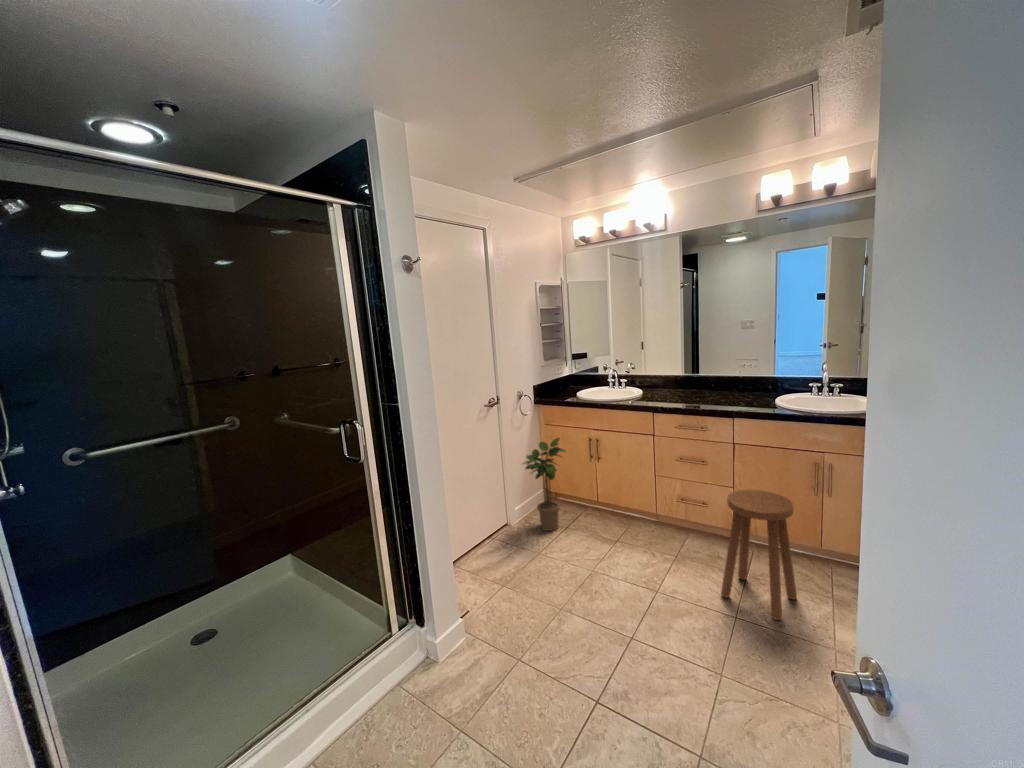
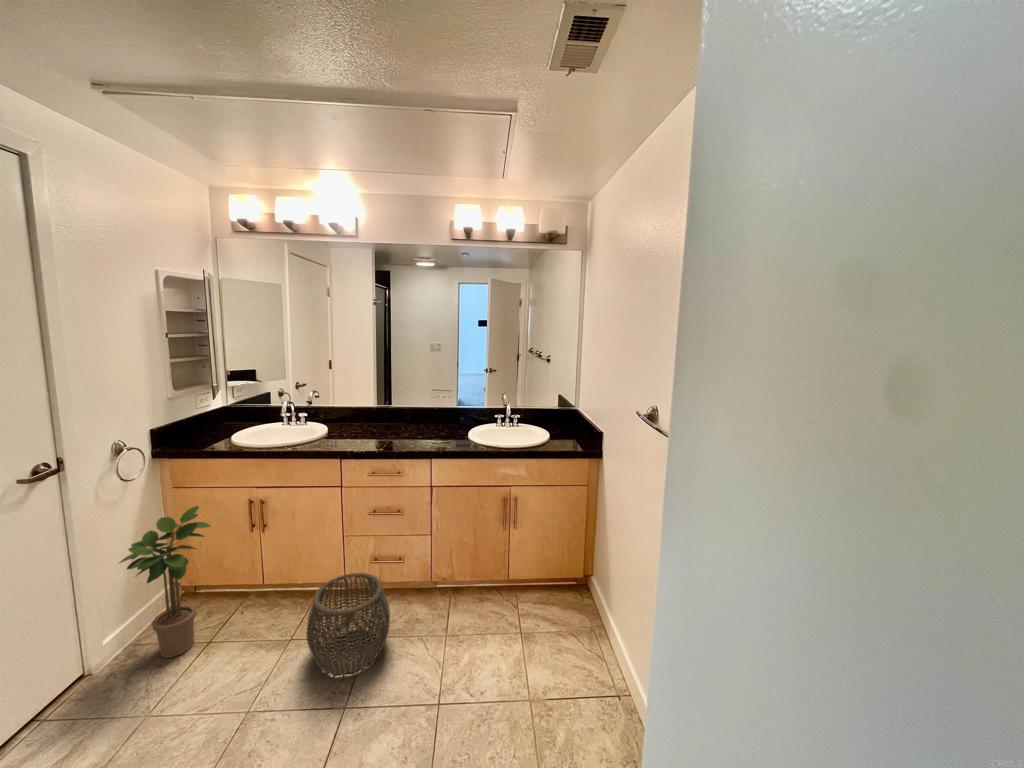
stool: present [721,489,797,620] -> none [422,542,494,690]
woven basket: none [629,502,694,574] -> present [307,573,390,675]

